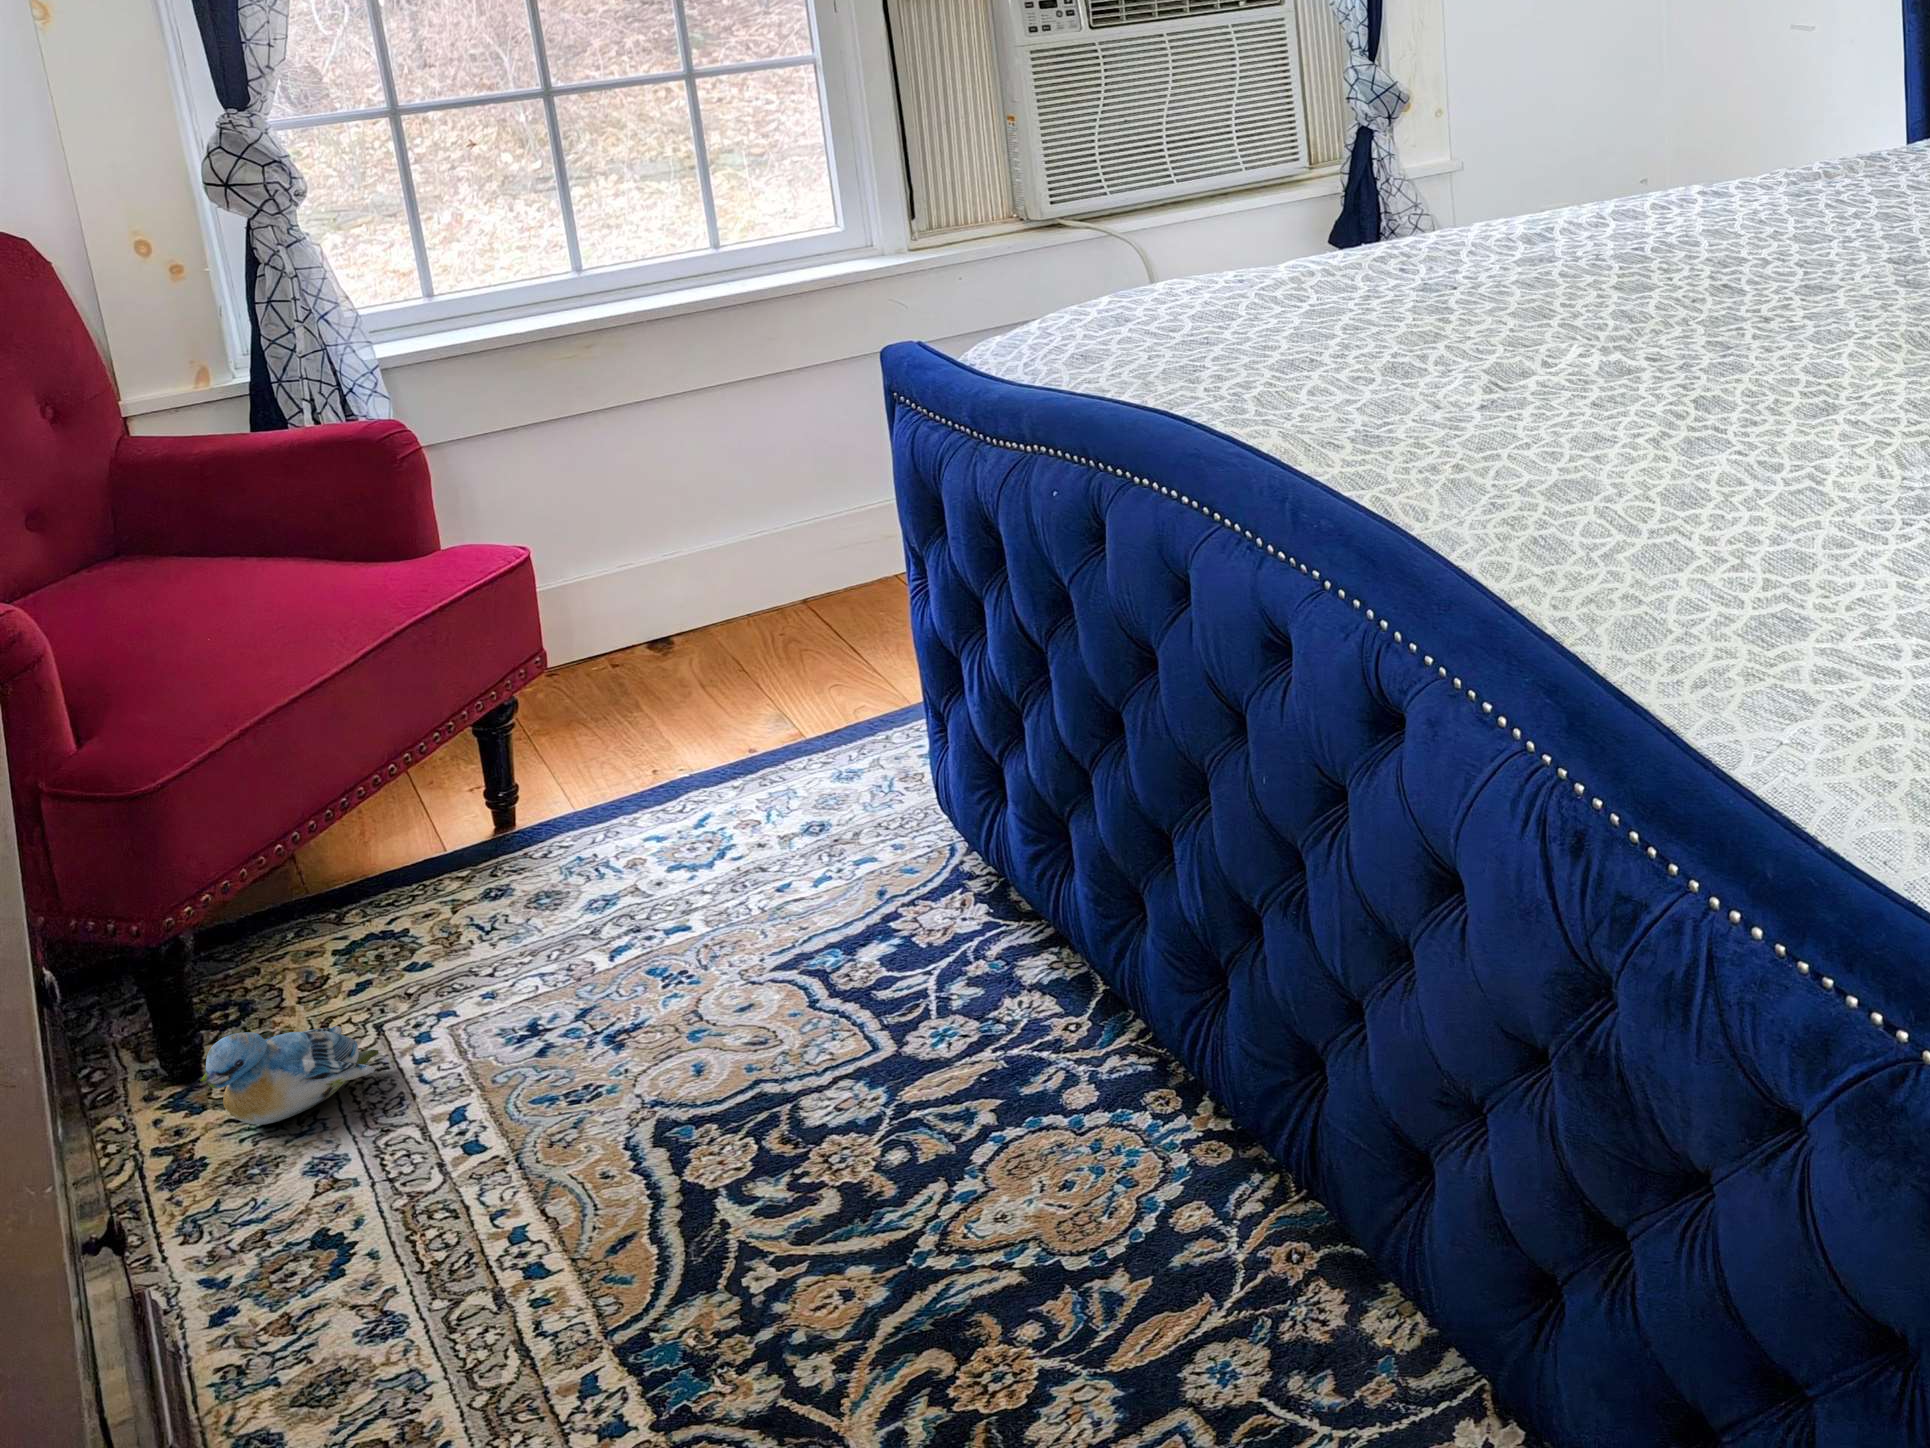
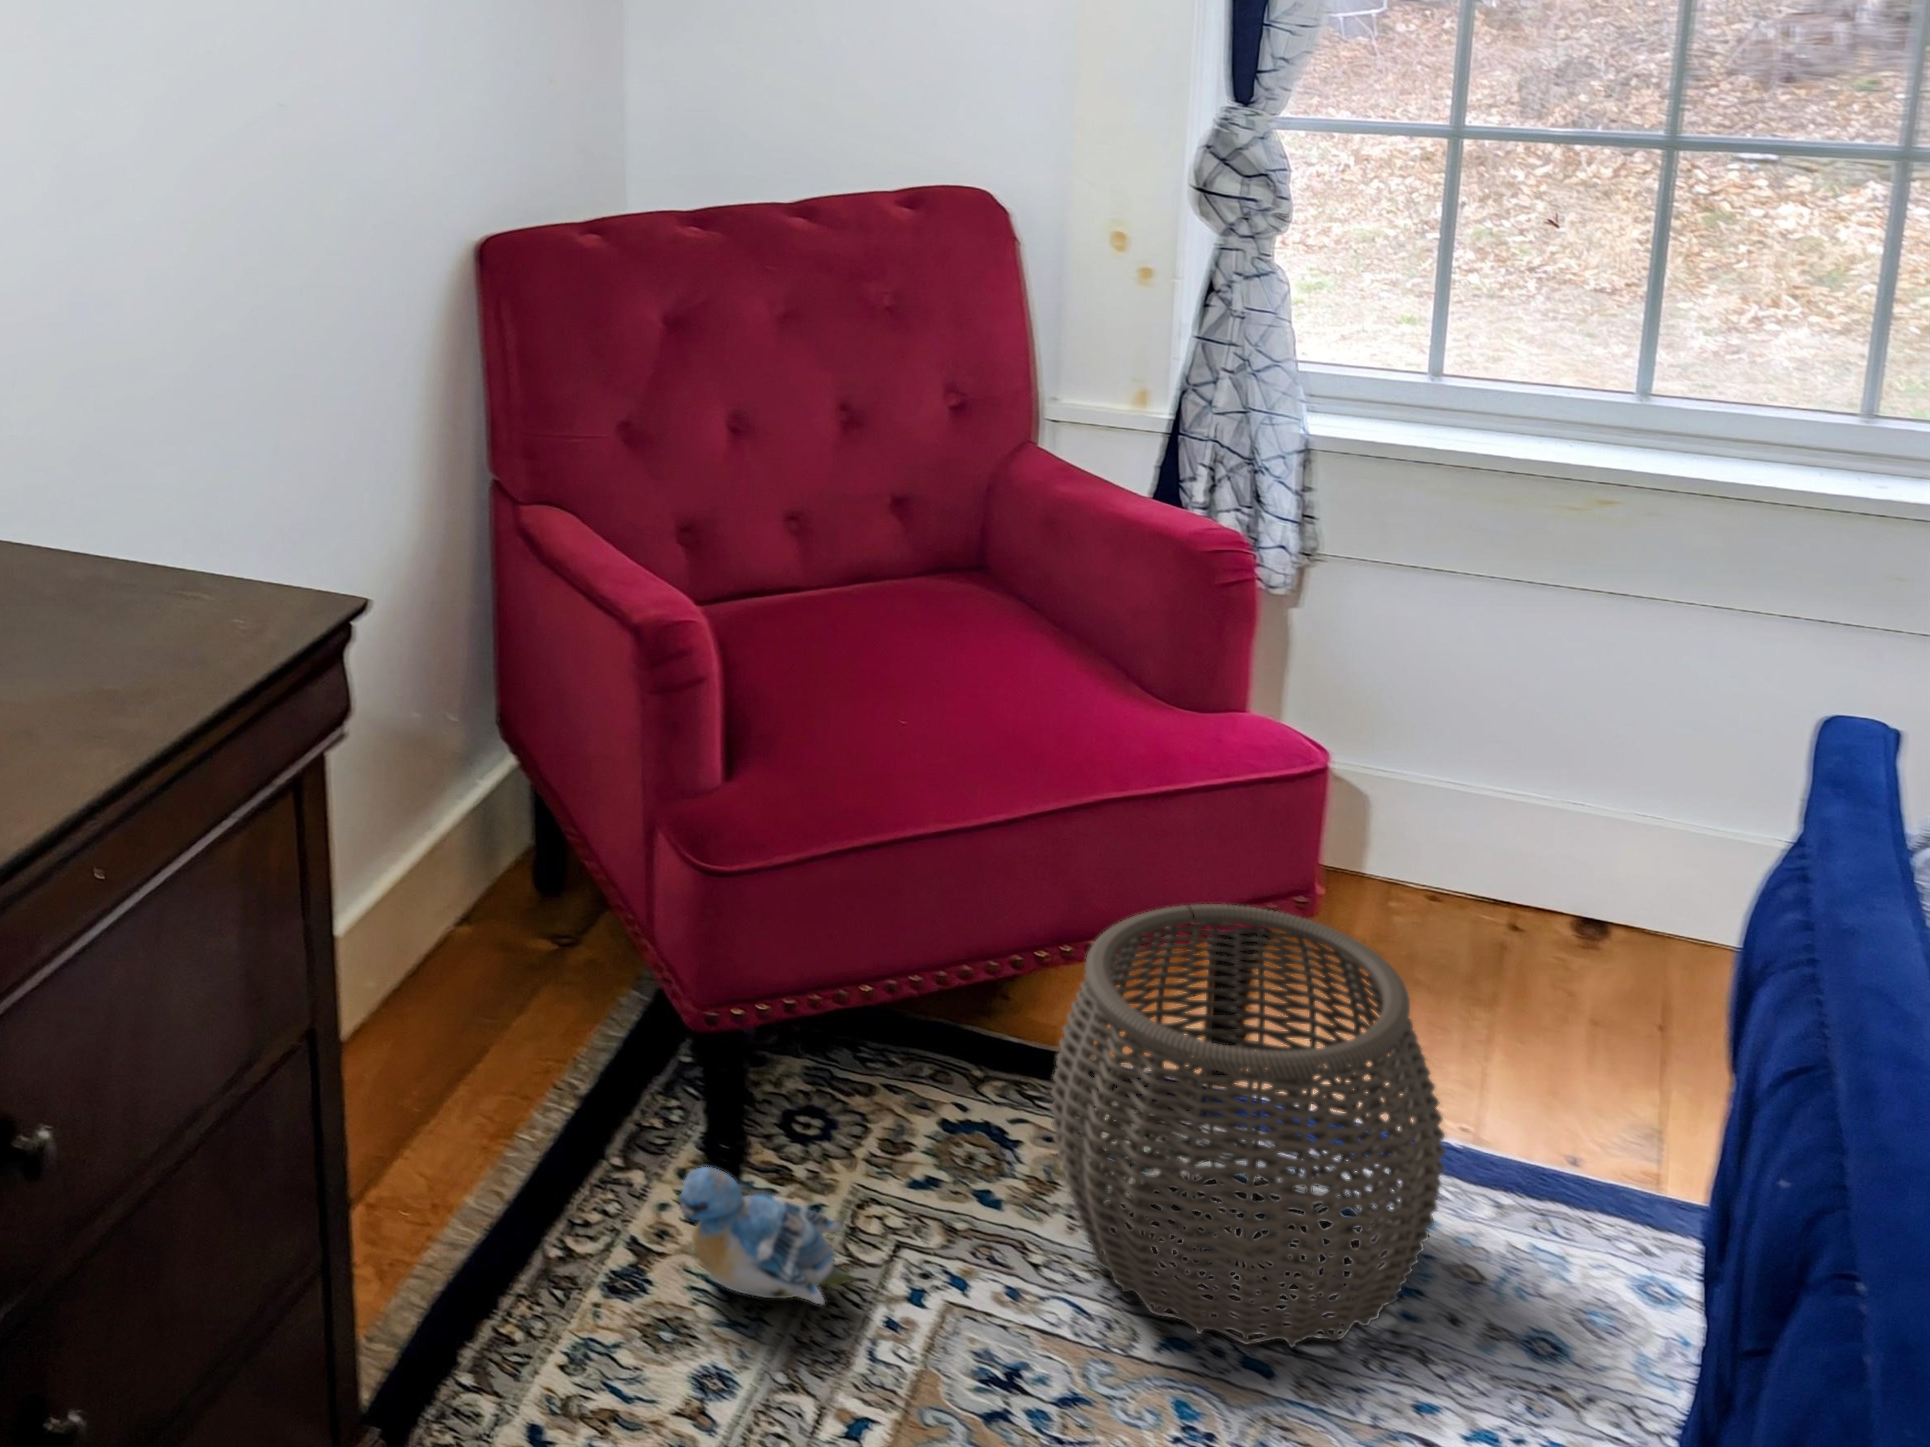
woven basket: none [446,646,739,950] -> present [1050,904,1445,1347]

